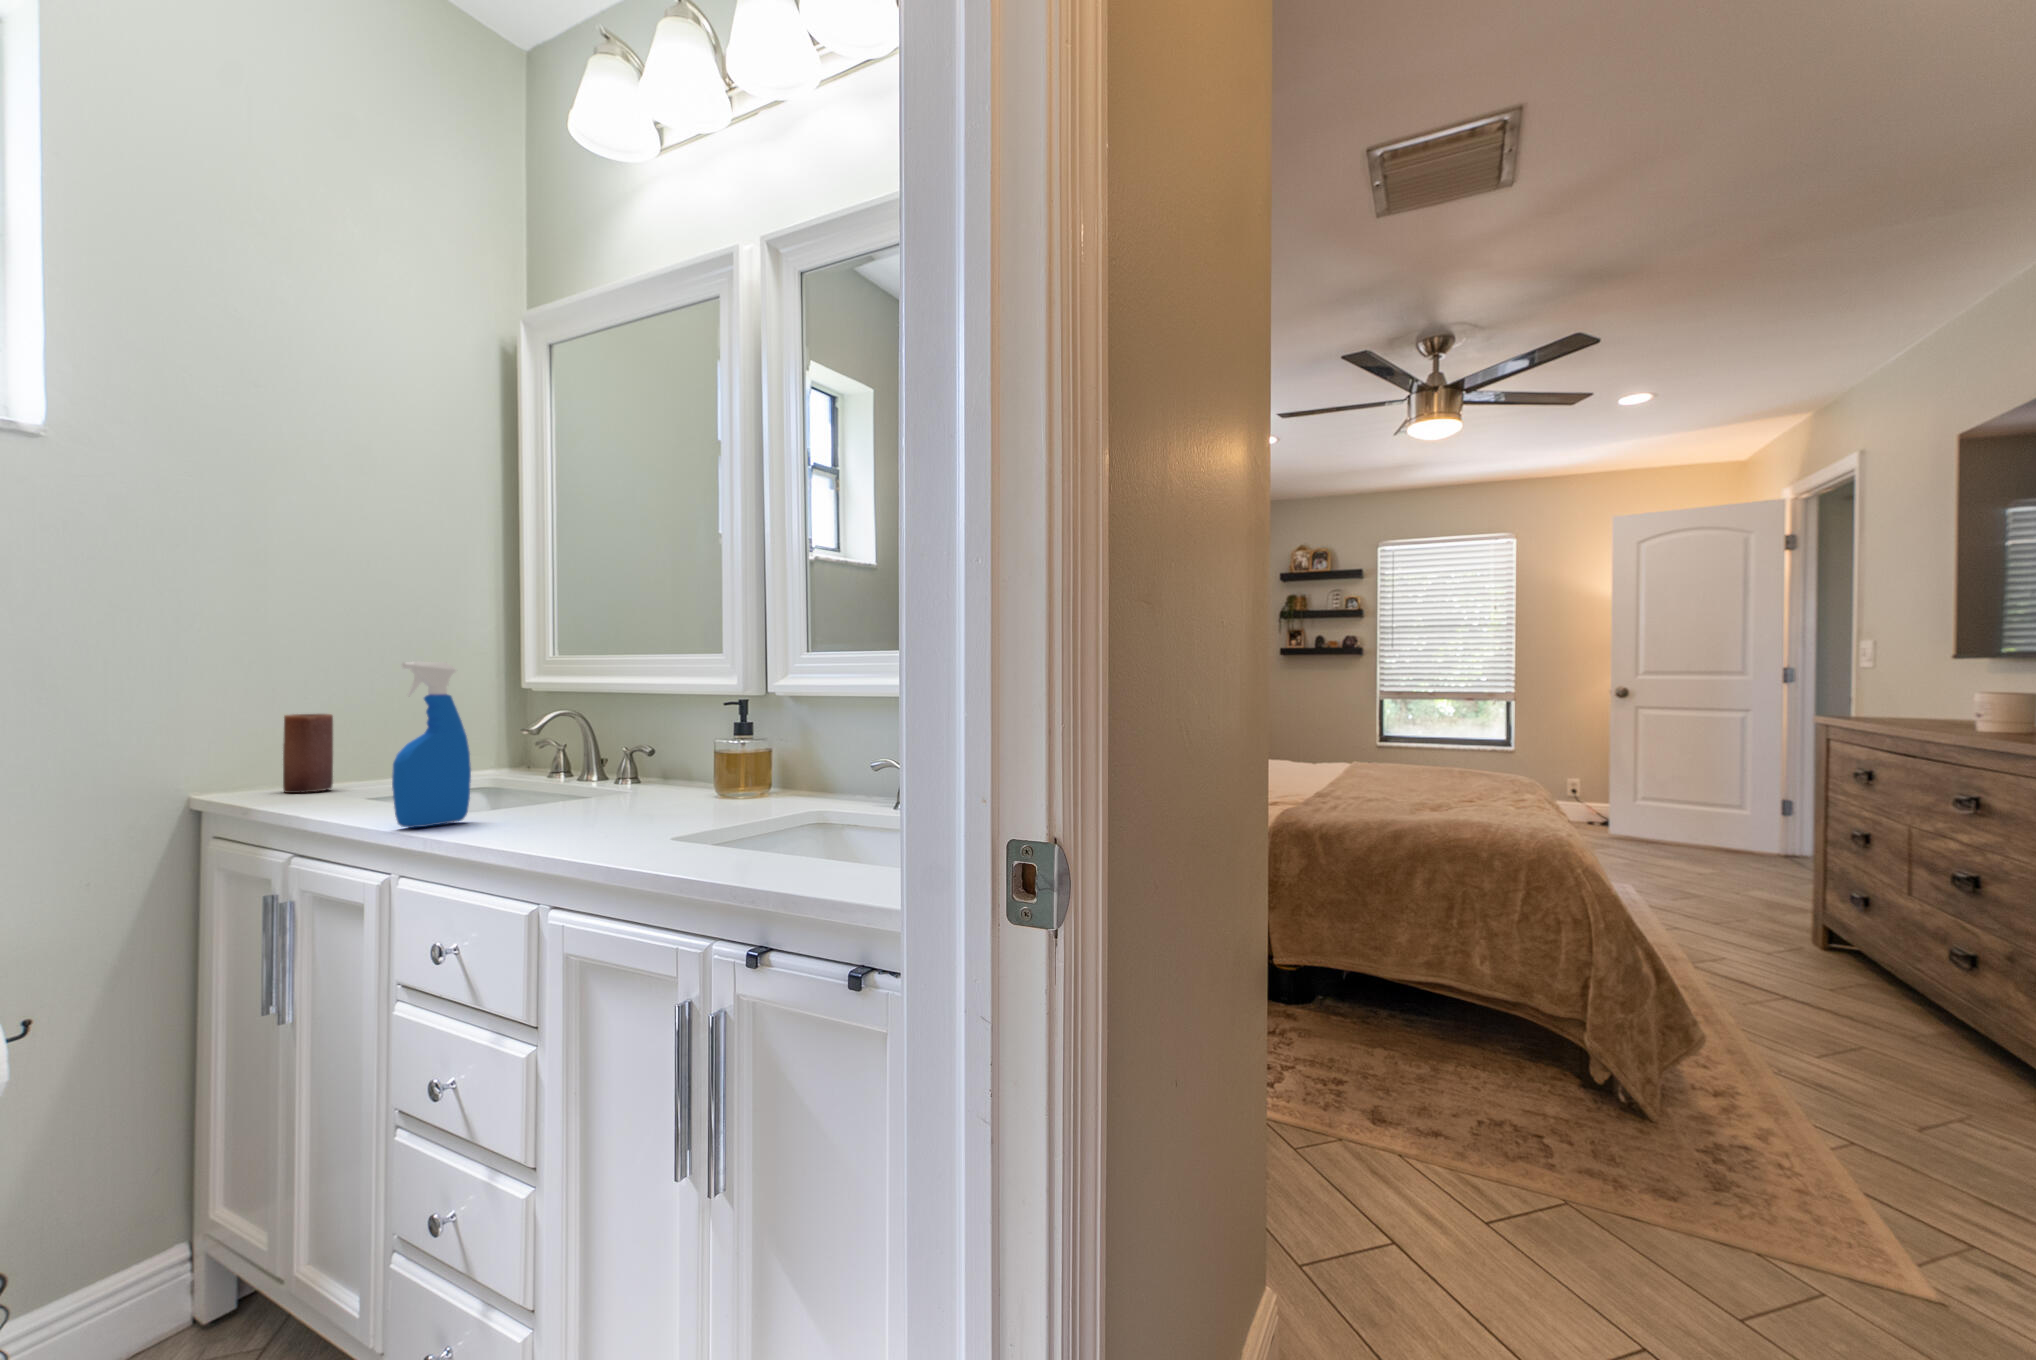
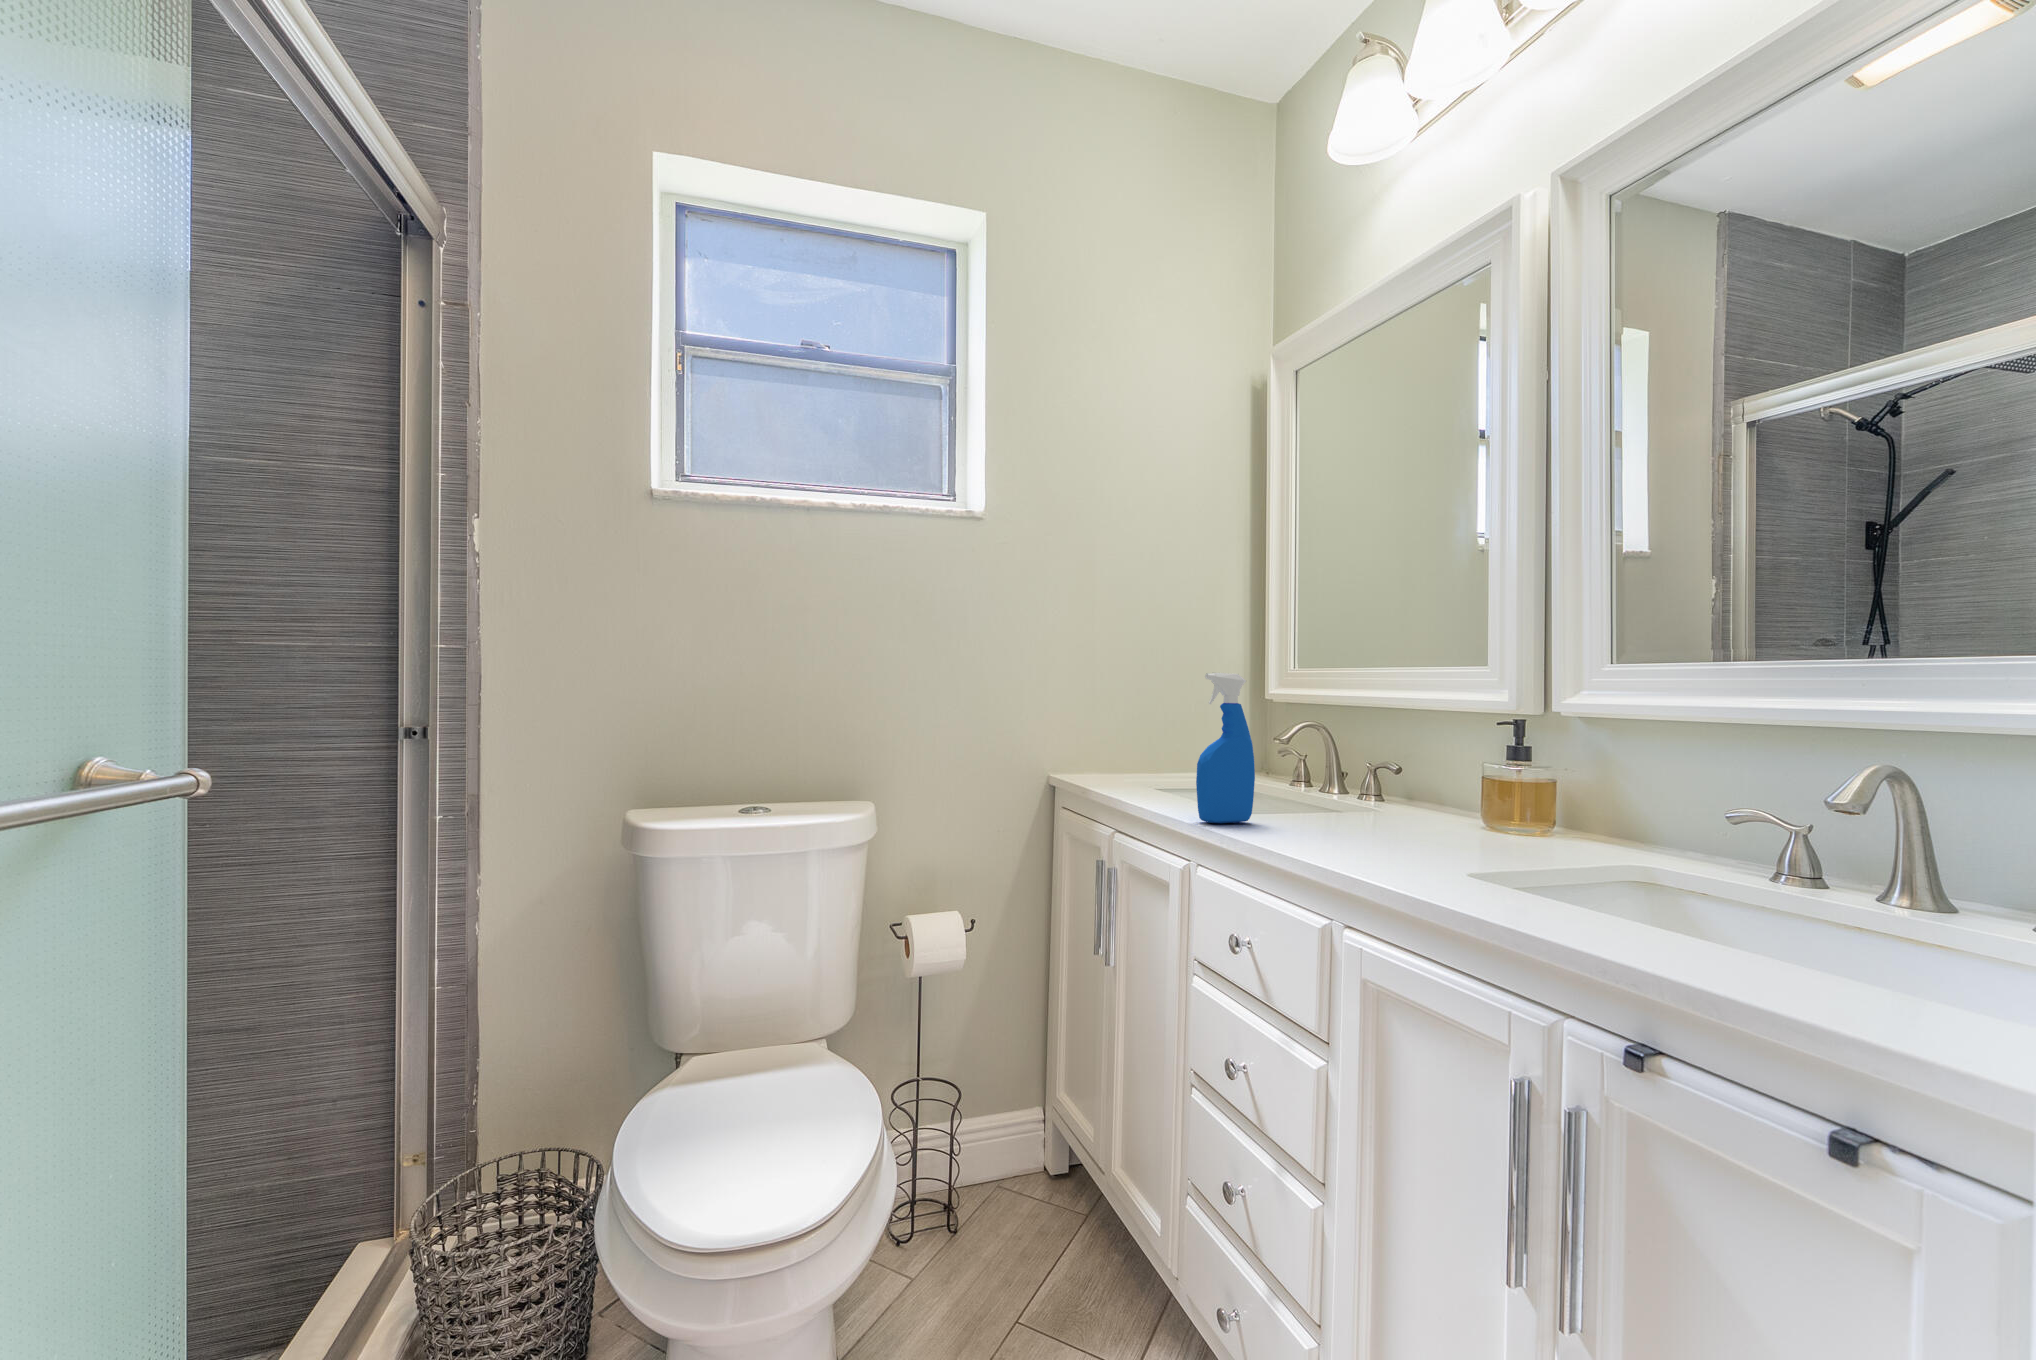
candle: present [283,714,333,793] -> none [1100,714,1133,778]

